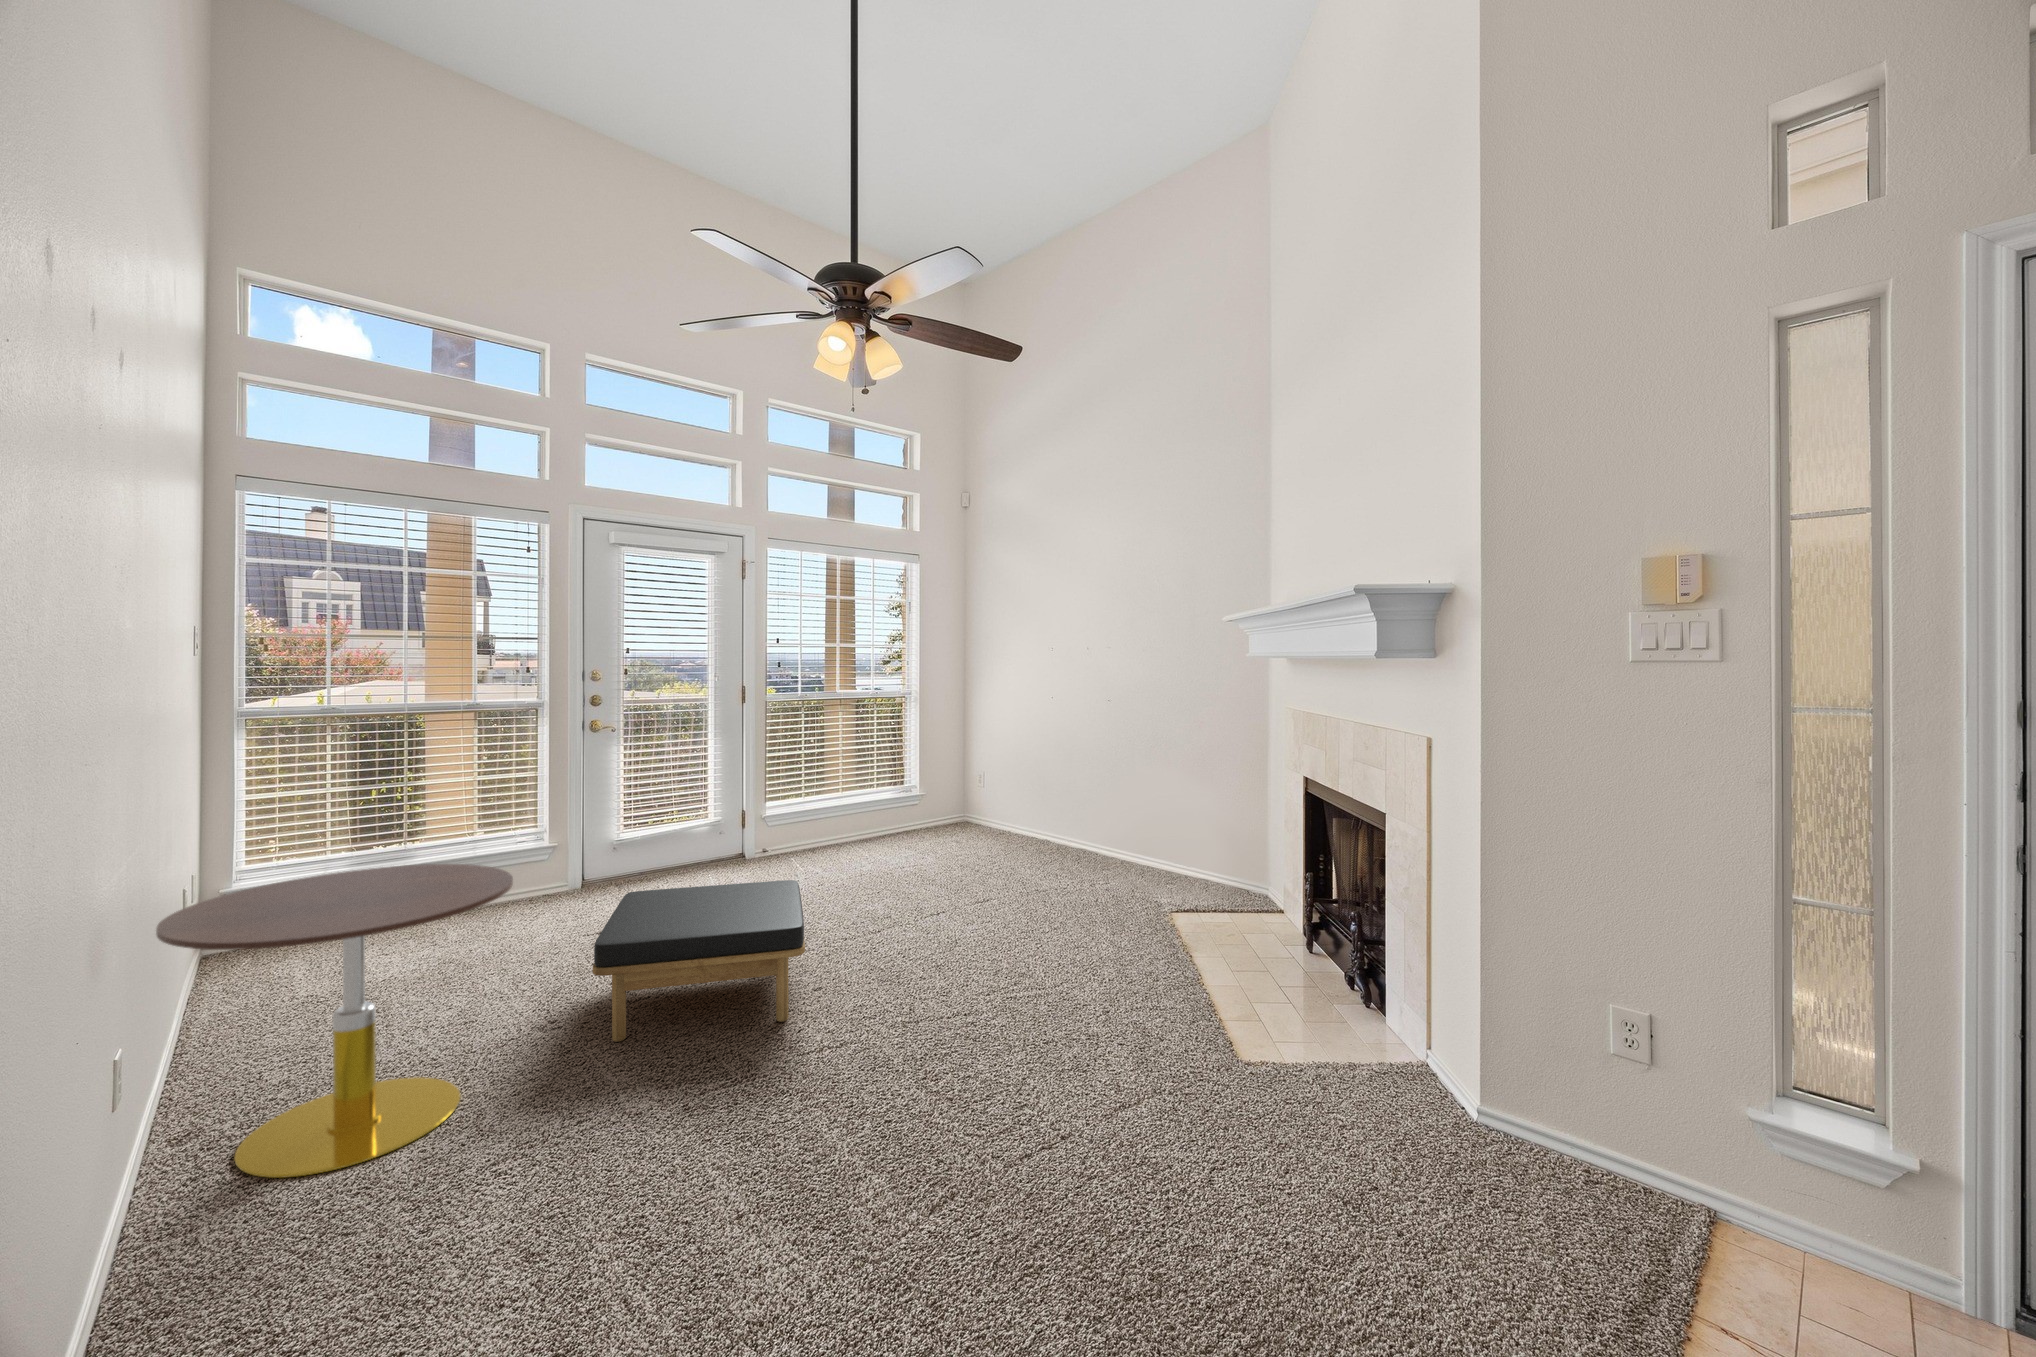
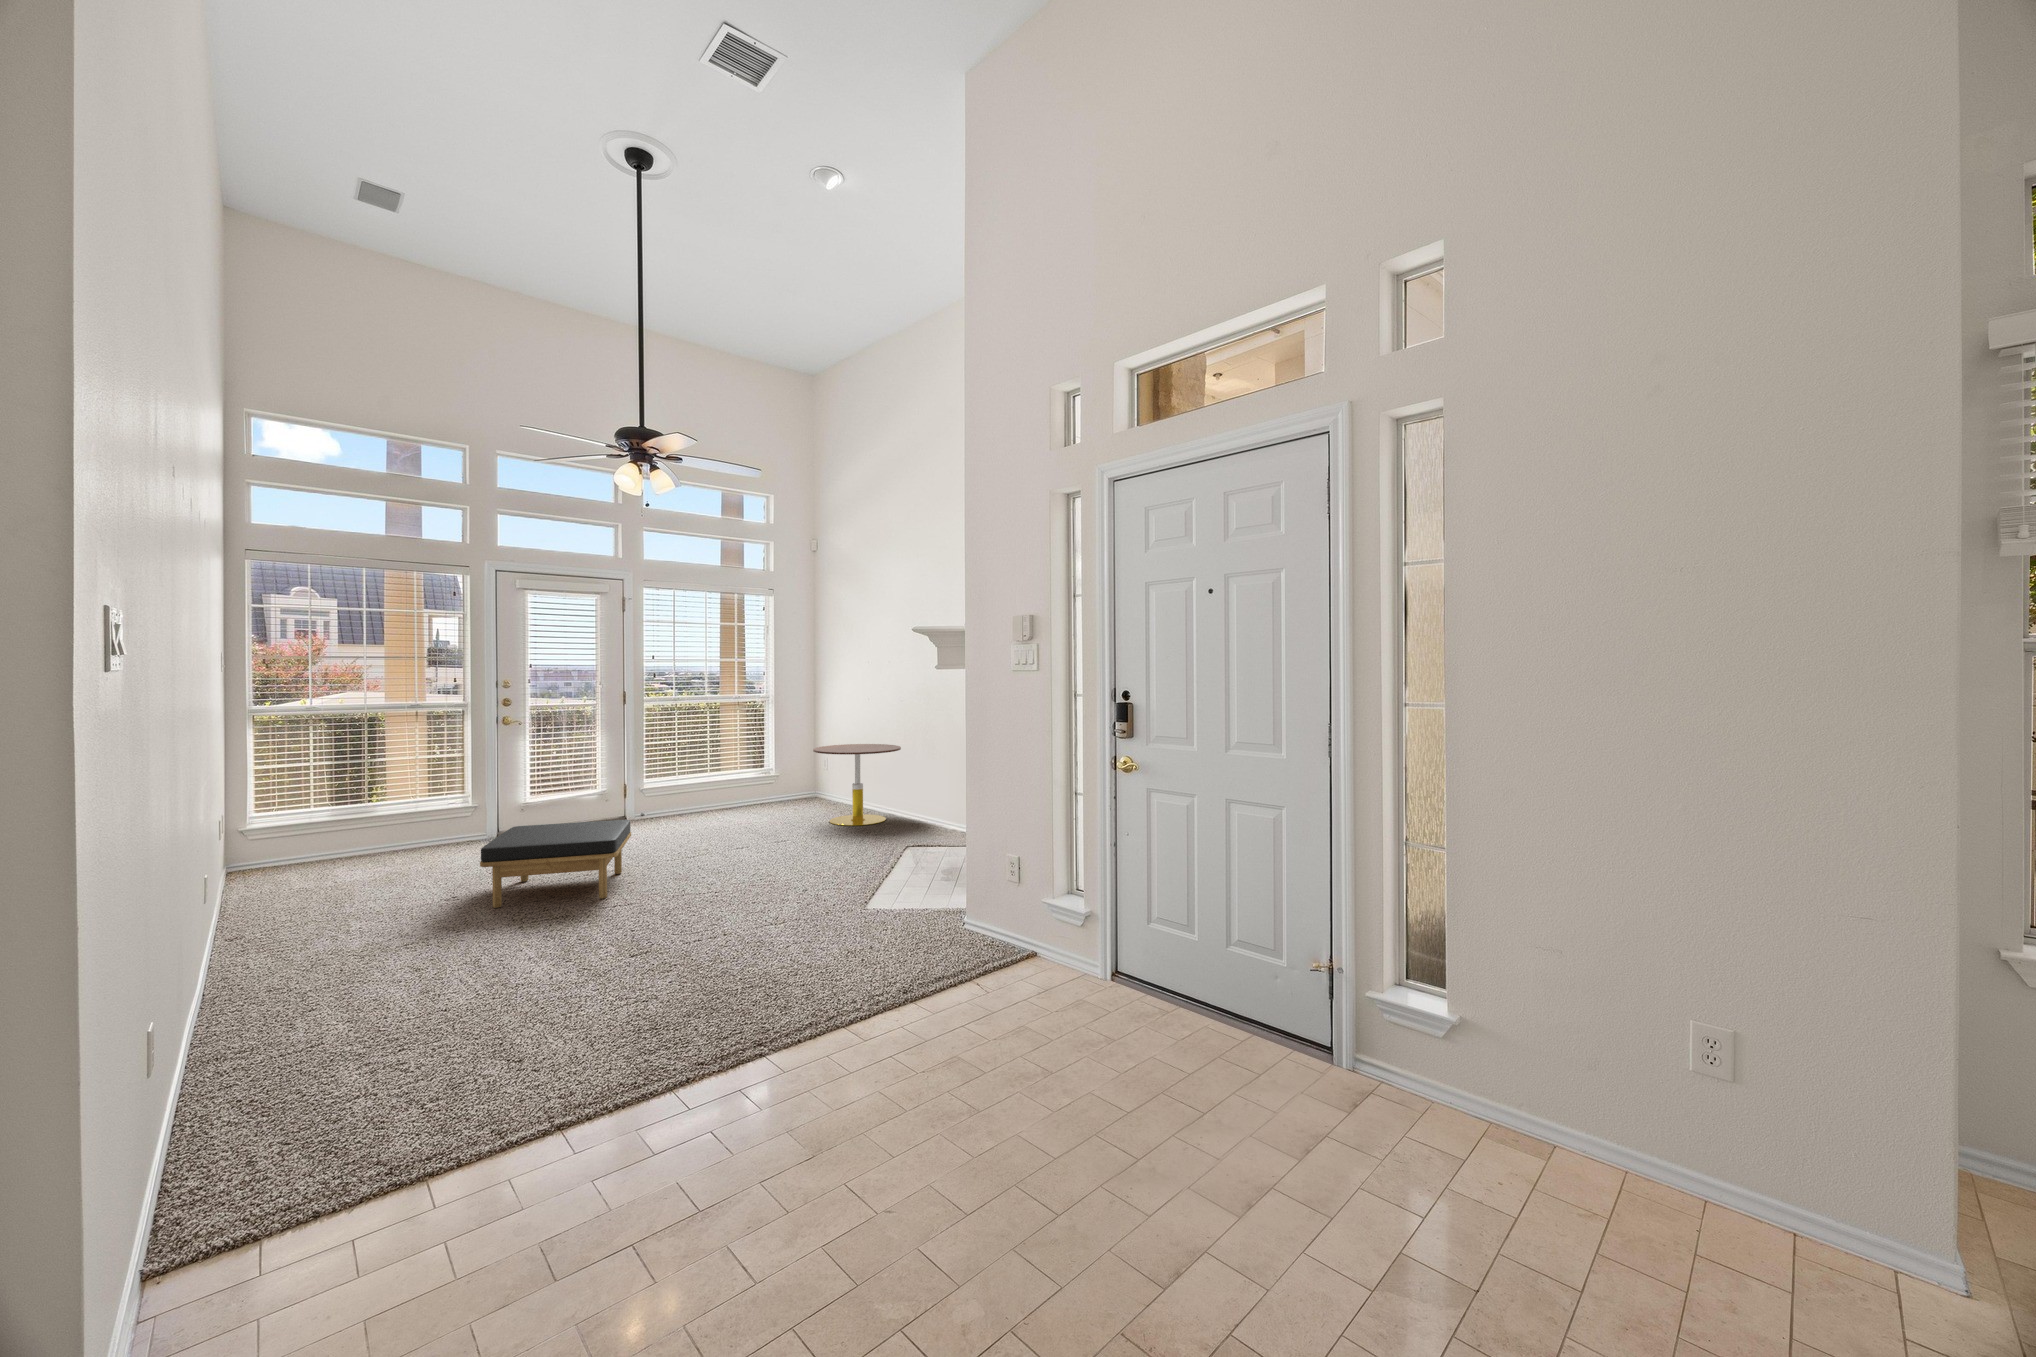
side table: present [156,864,513,1178] -> present [813,744,901,826]

